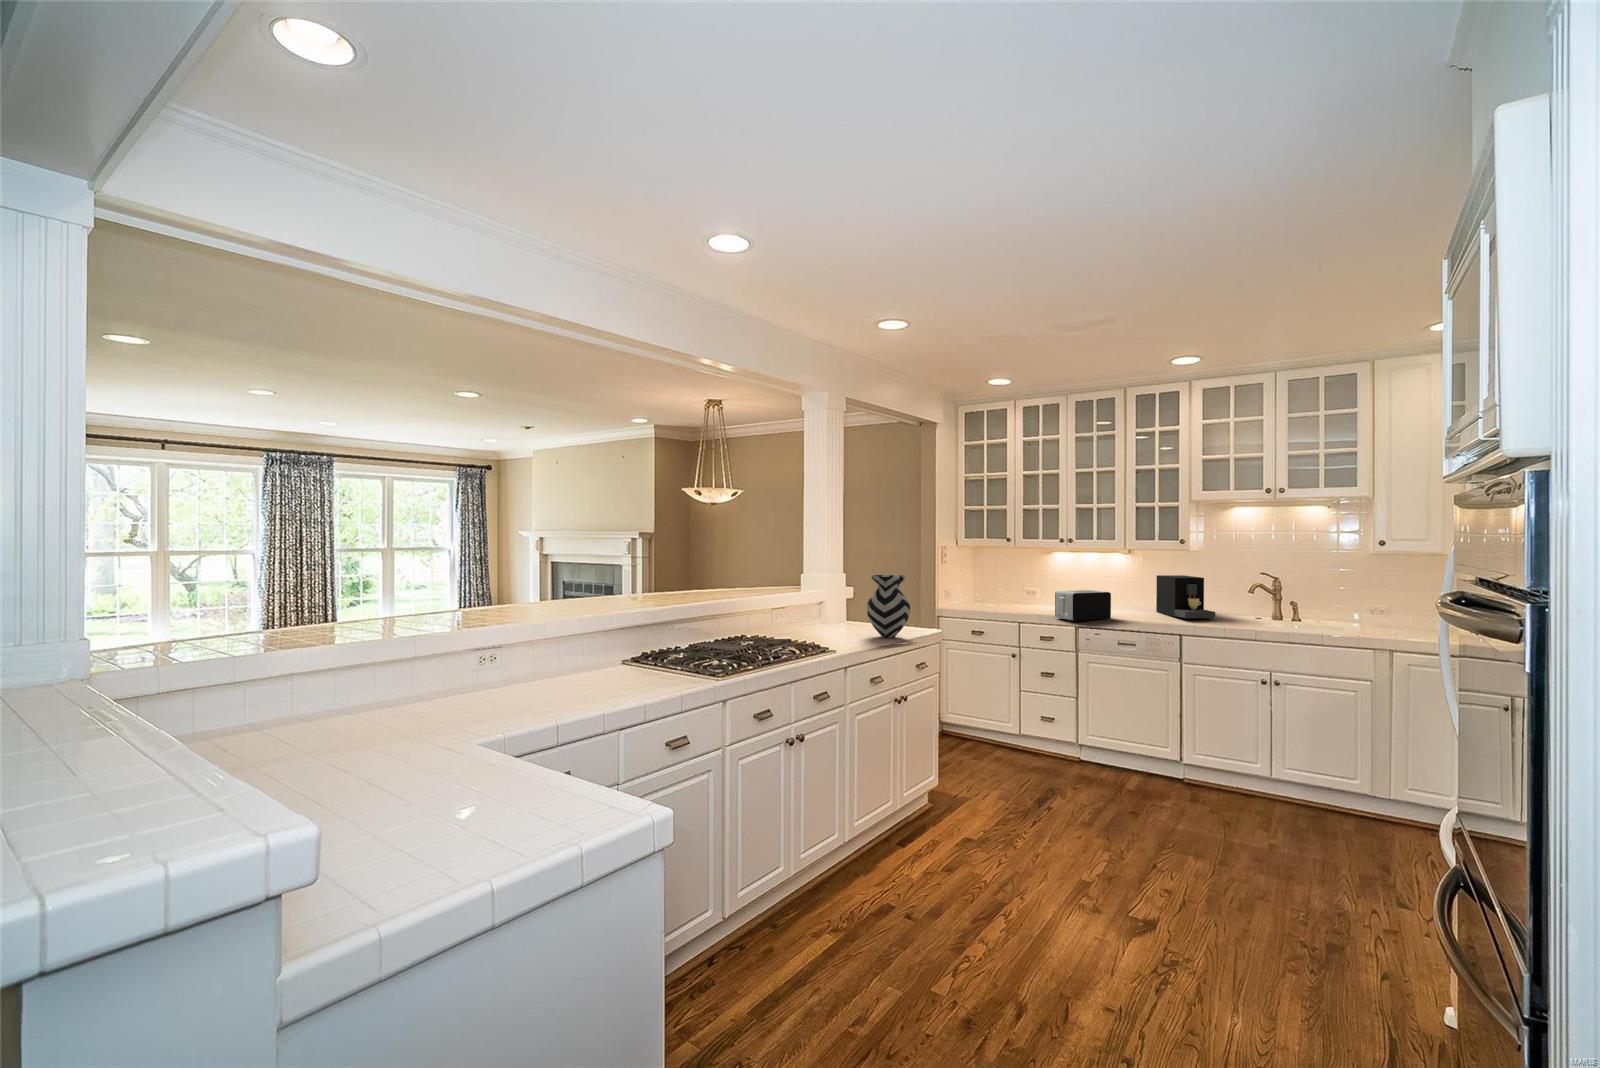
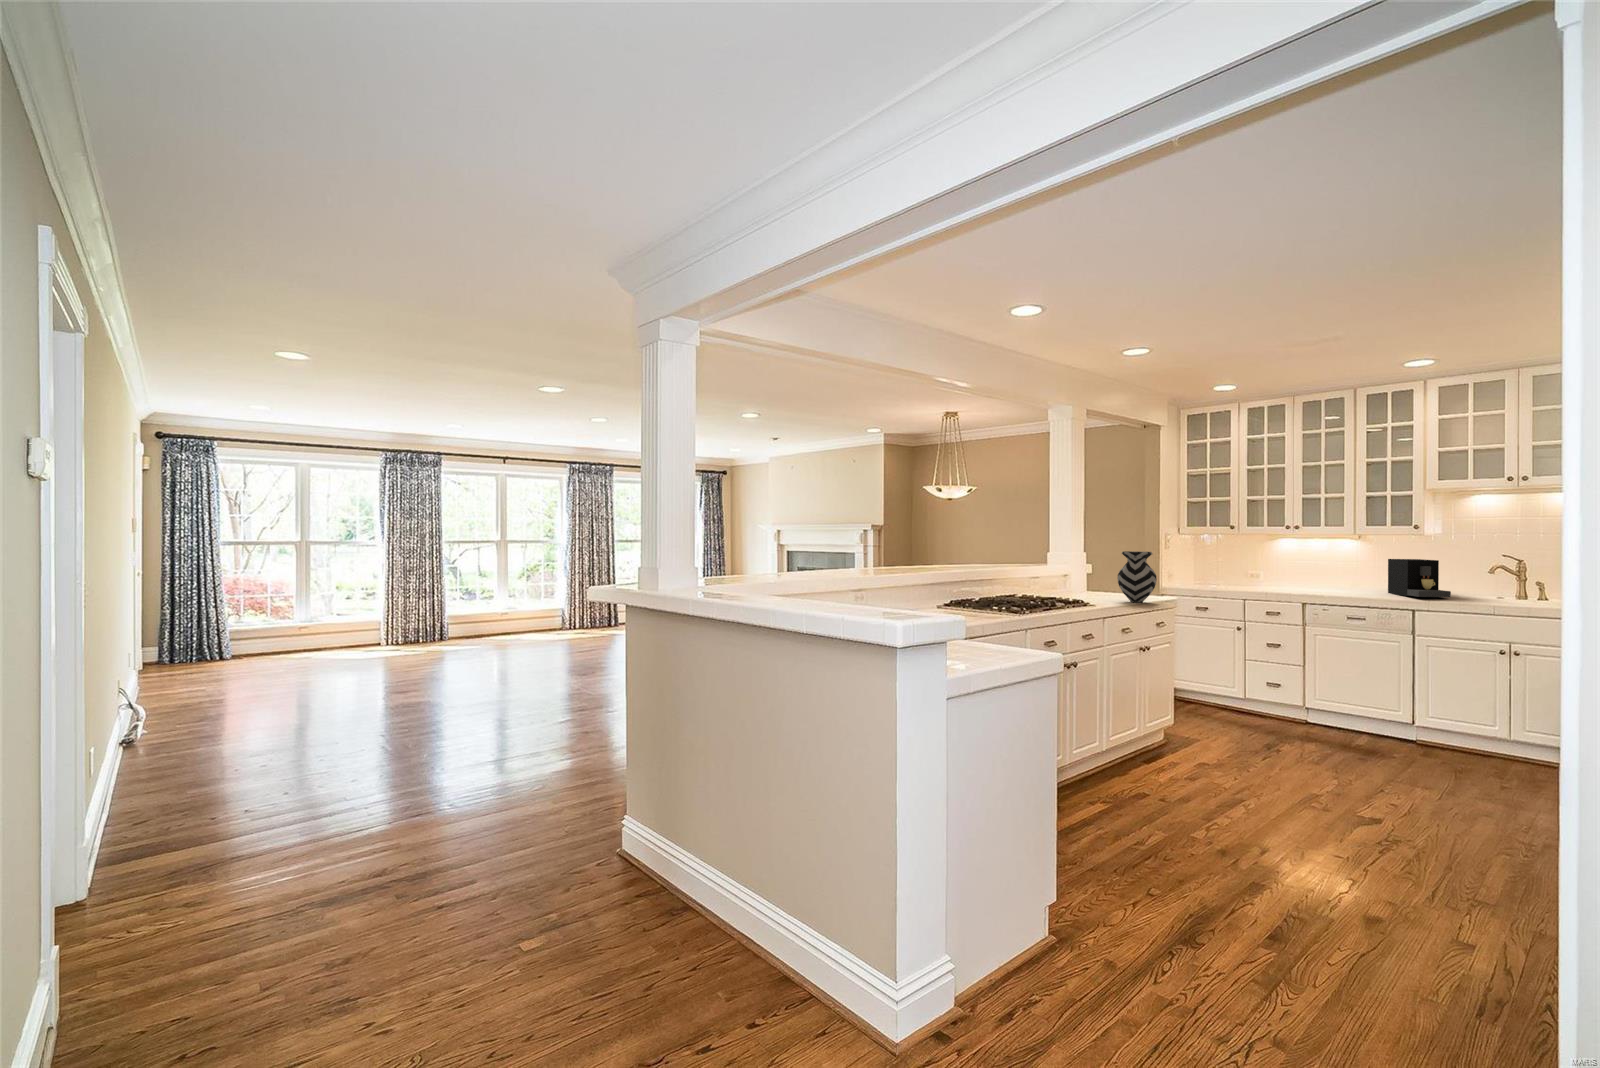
toaster: present [1055,590,1111,621] -> none [1284,572,1341,598]

